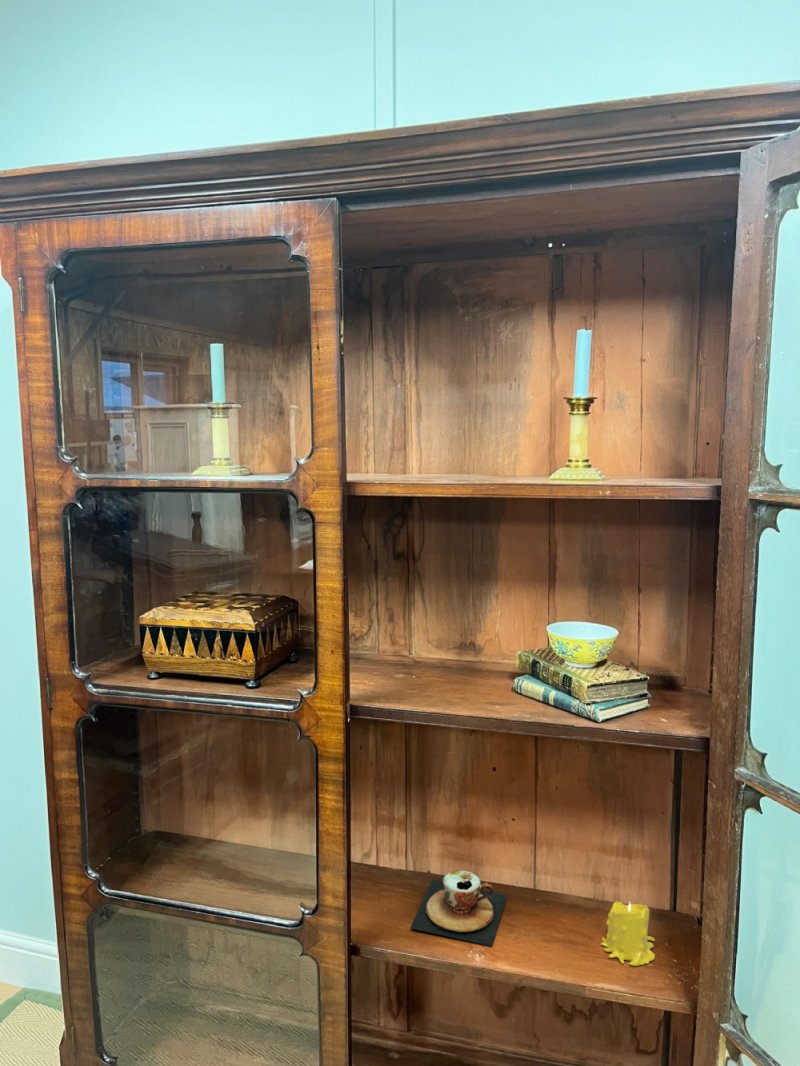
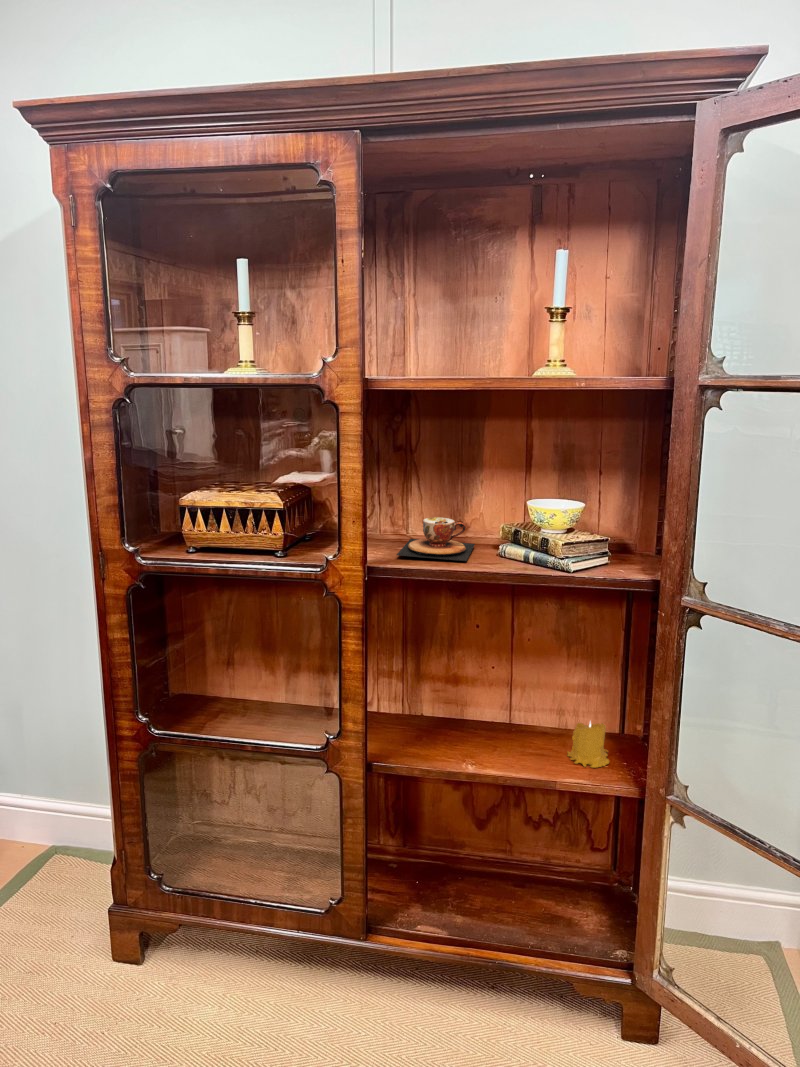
teacup: present [410,870,507,946] -> present [397,517,475,561]

